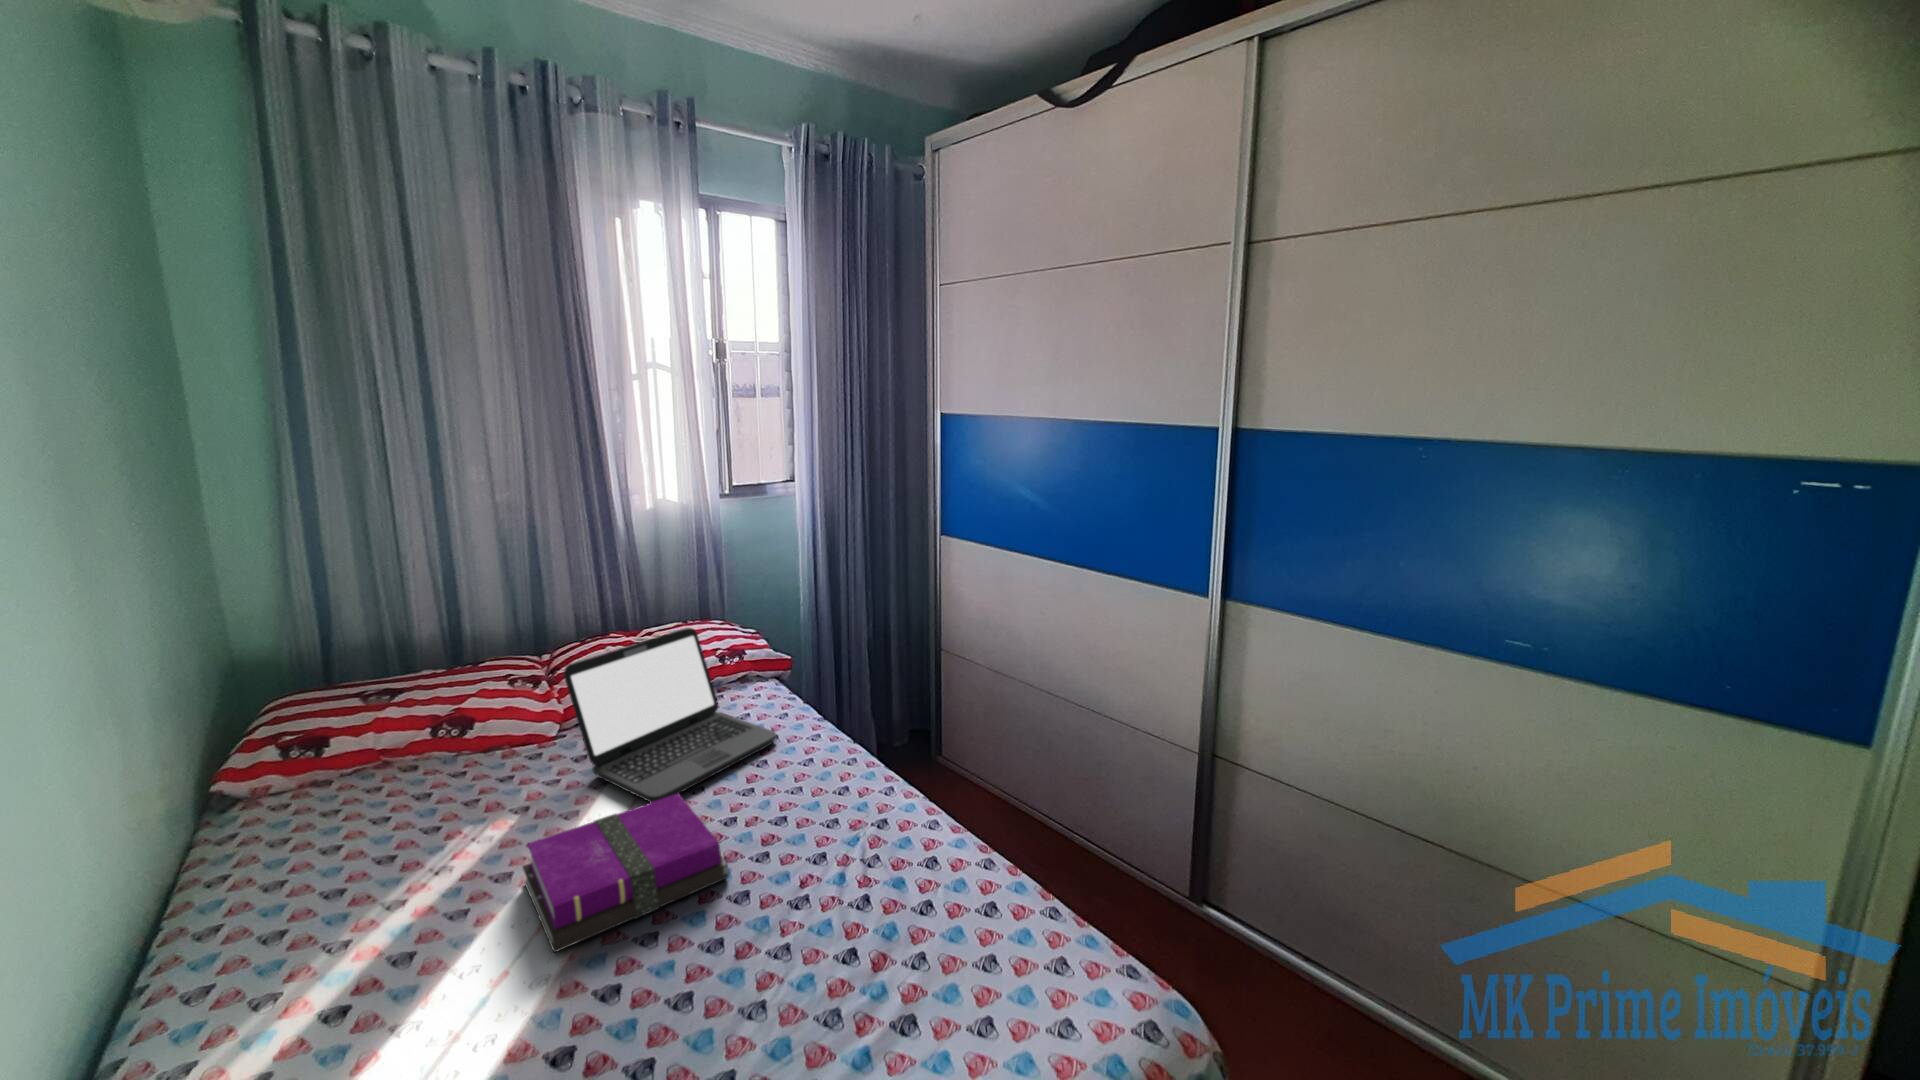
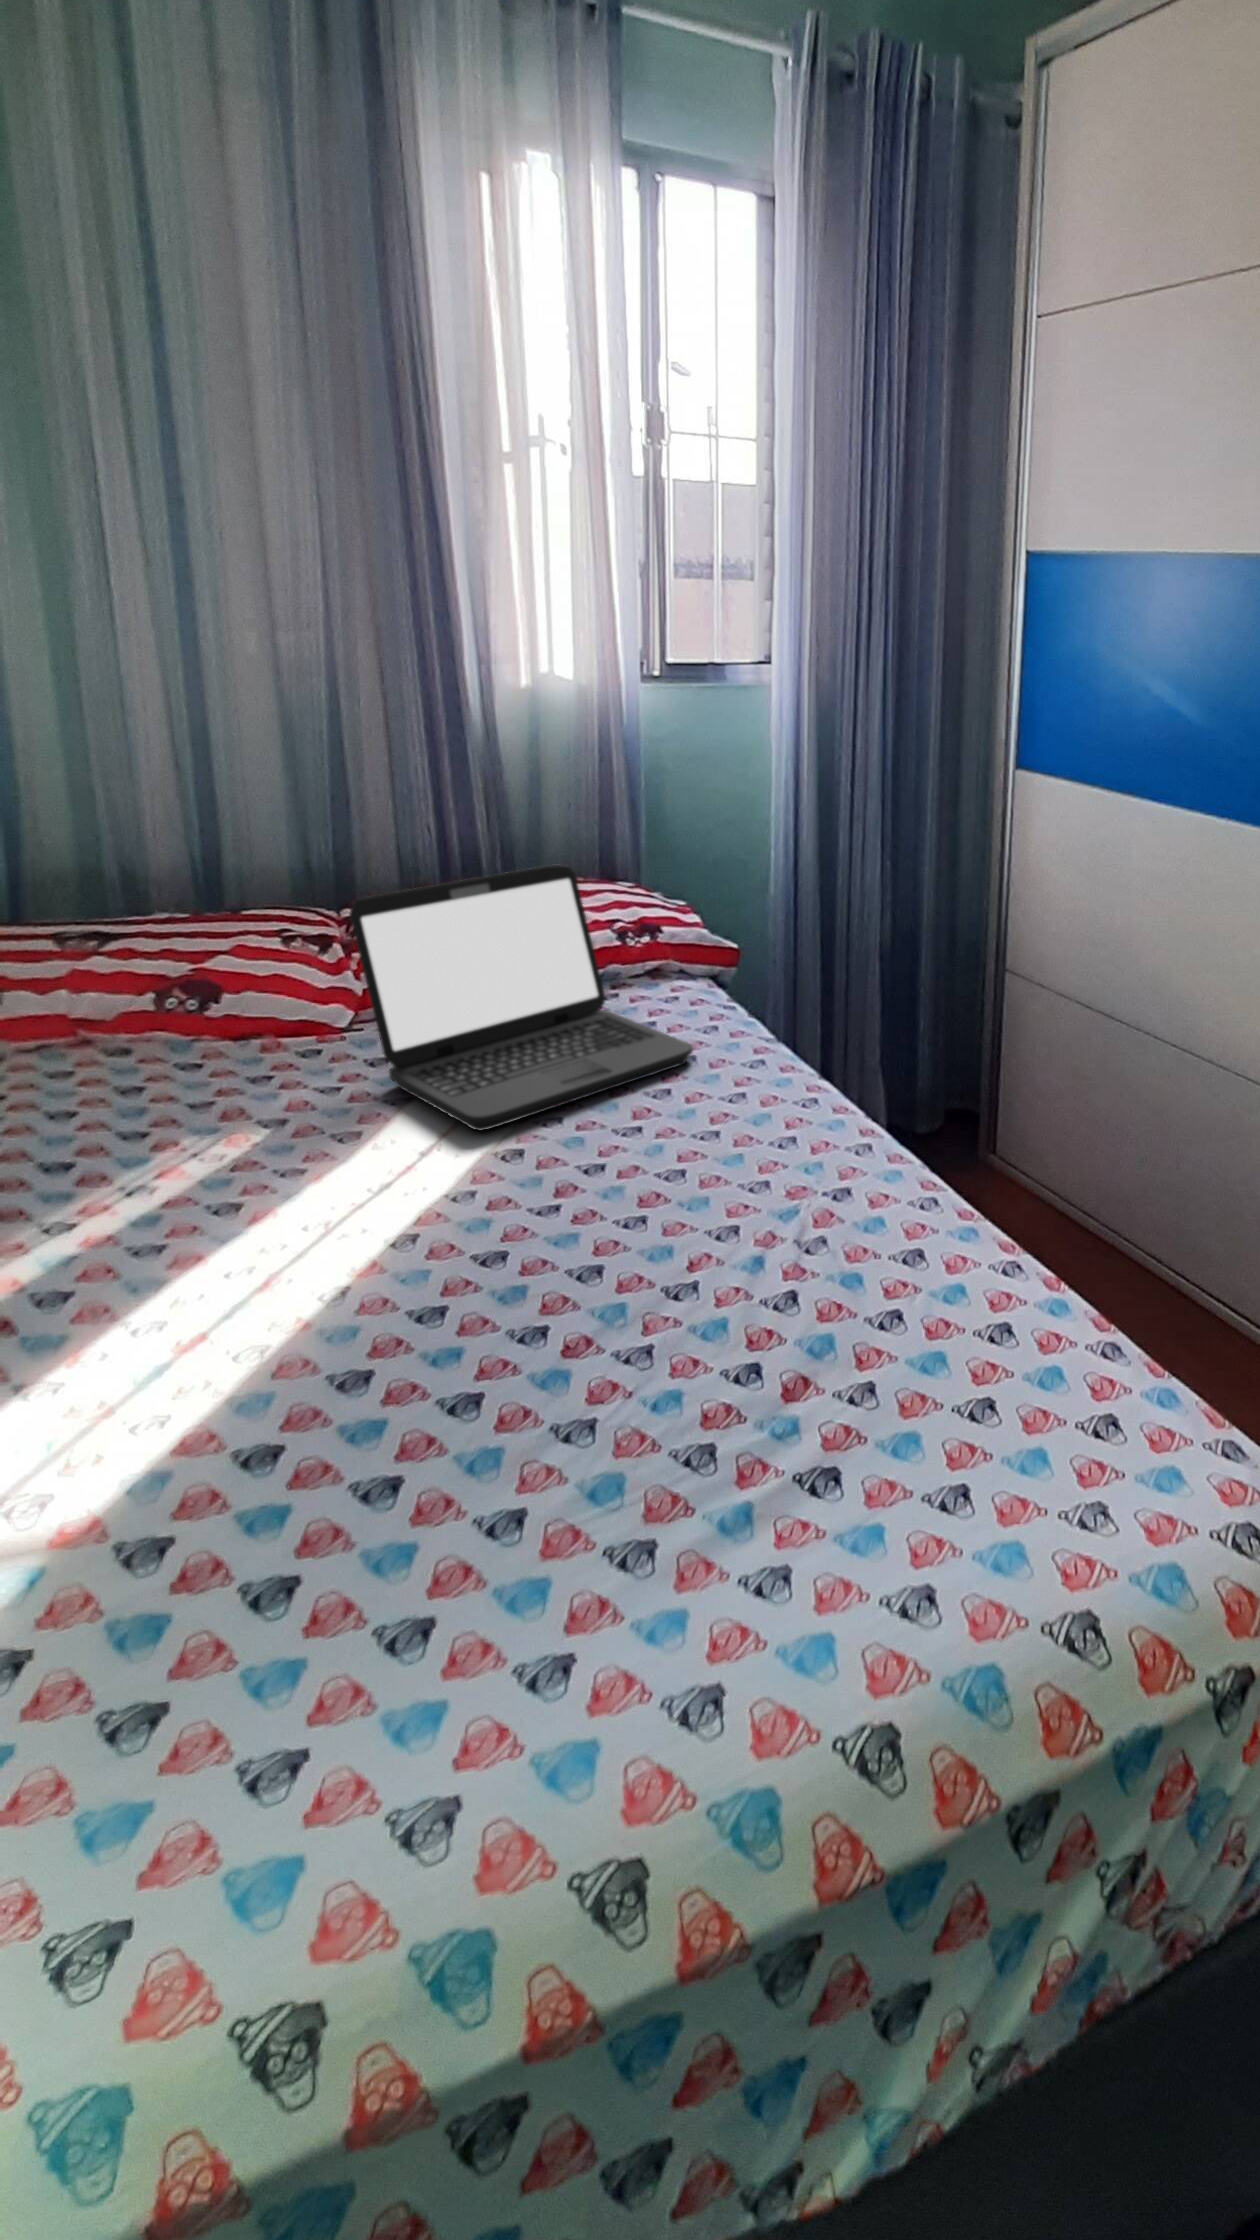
notebook: present [523,794,729,952] -> none [252,1109,572,1316]

